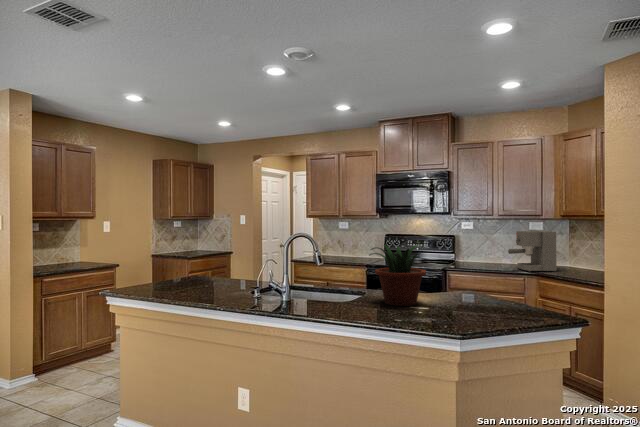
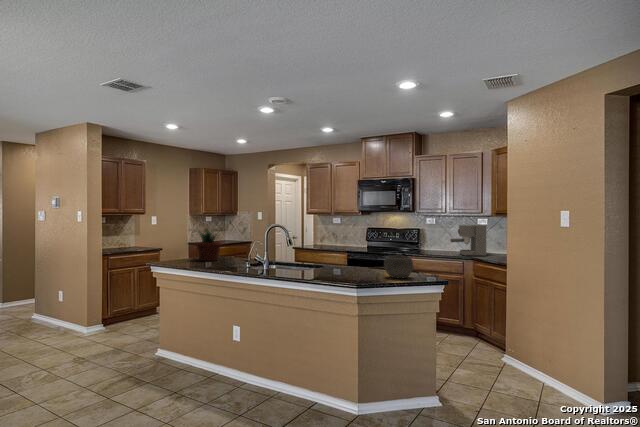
potted plant: present [370,245,426,306] -> present [195,230,222,261]
bowl: none [482,280,530,317] -> present [384,255,413,279]

